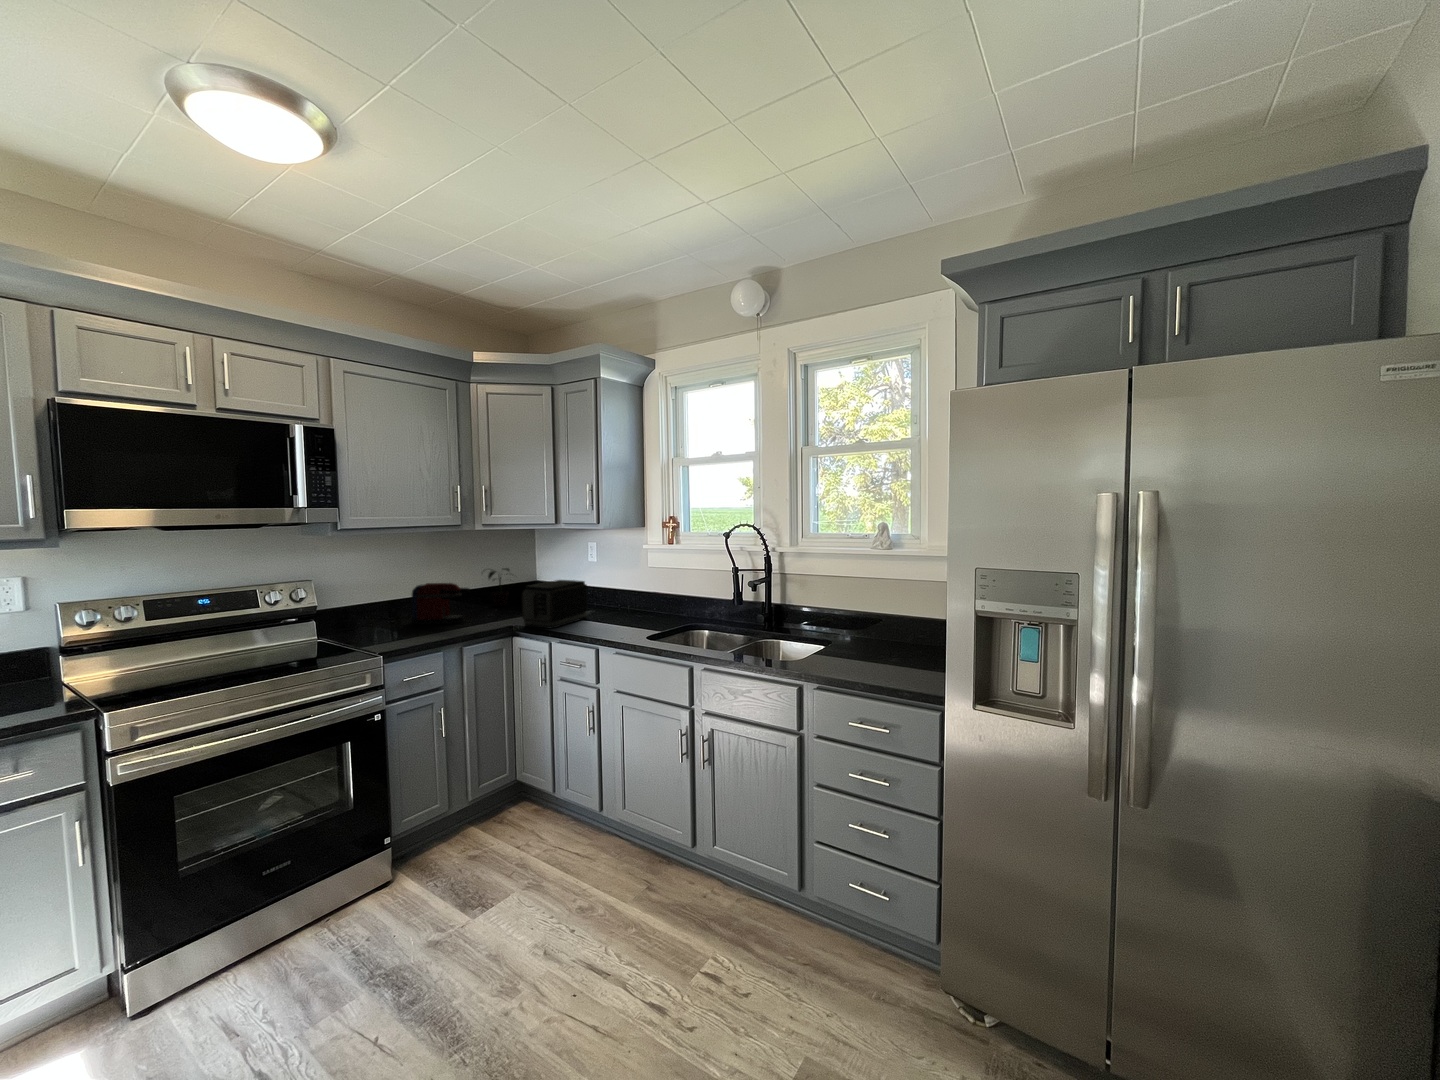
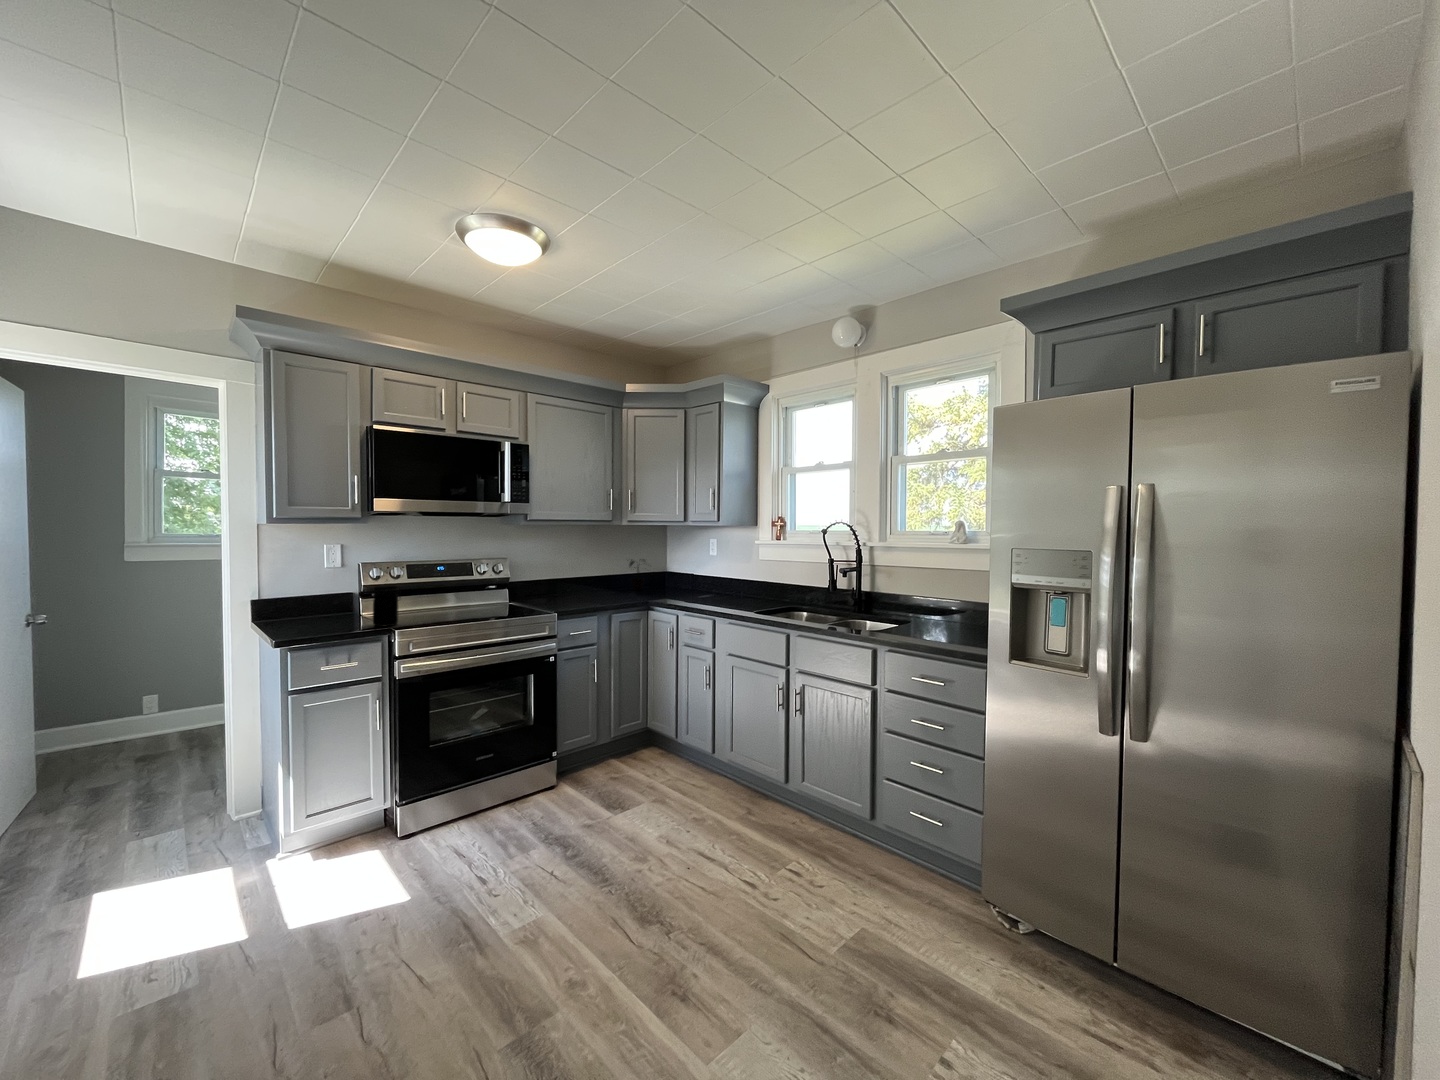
toaster: present [521,580,587,629] -> none [656,568,708,605]
coffee maker: present [411,583,470,624] -> none [572,566,616,598]
jar: none [61,641,117,707] -> present [371,586,401,627]

